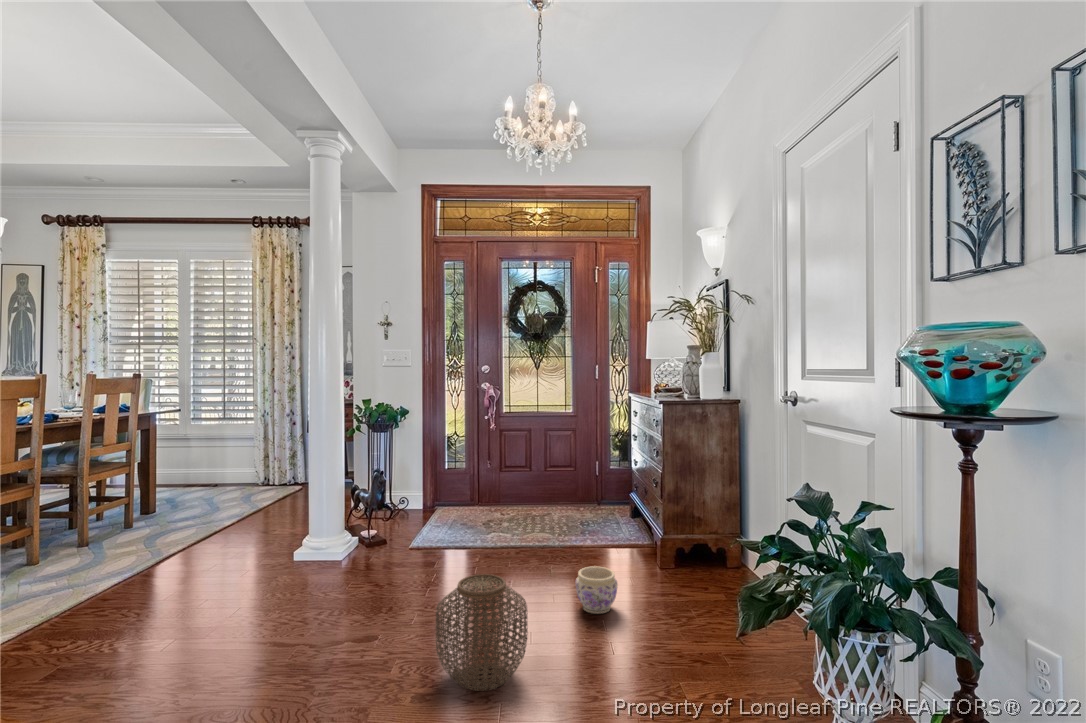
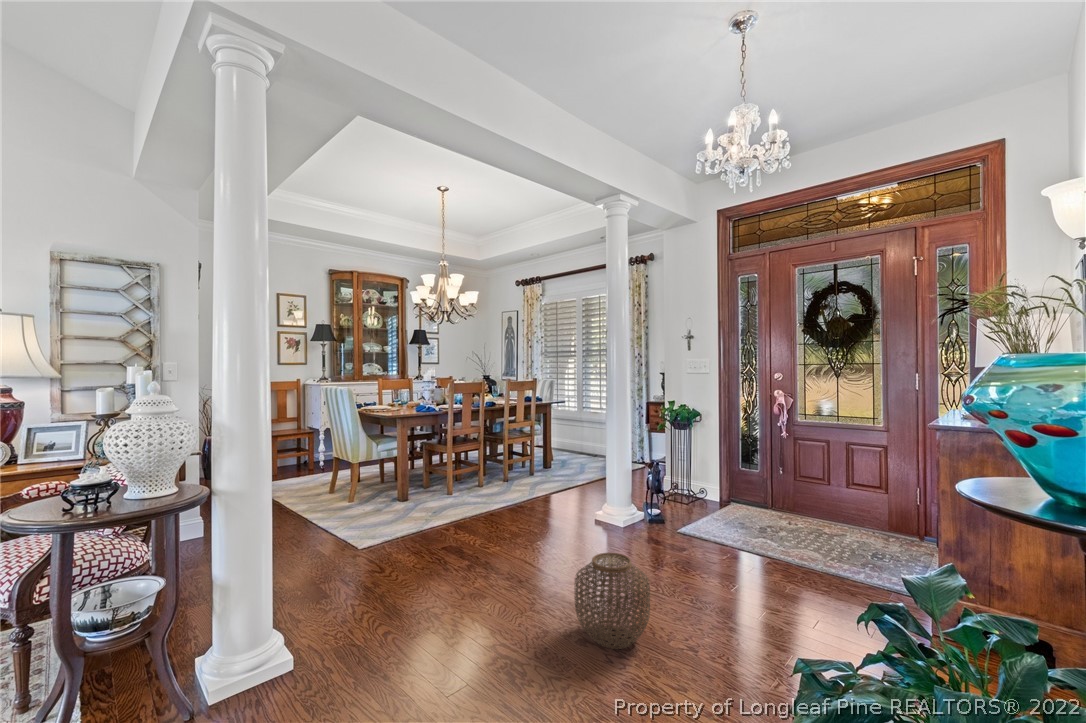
planter: present [575,566,618,614] -> none [751,587,799,640]

